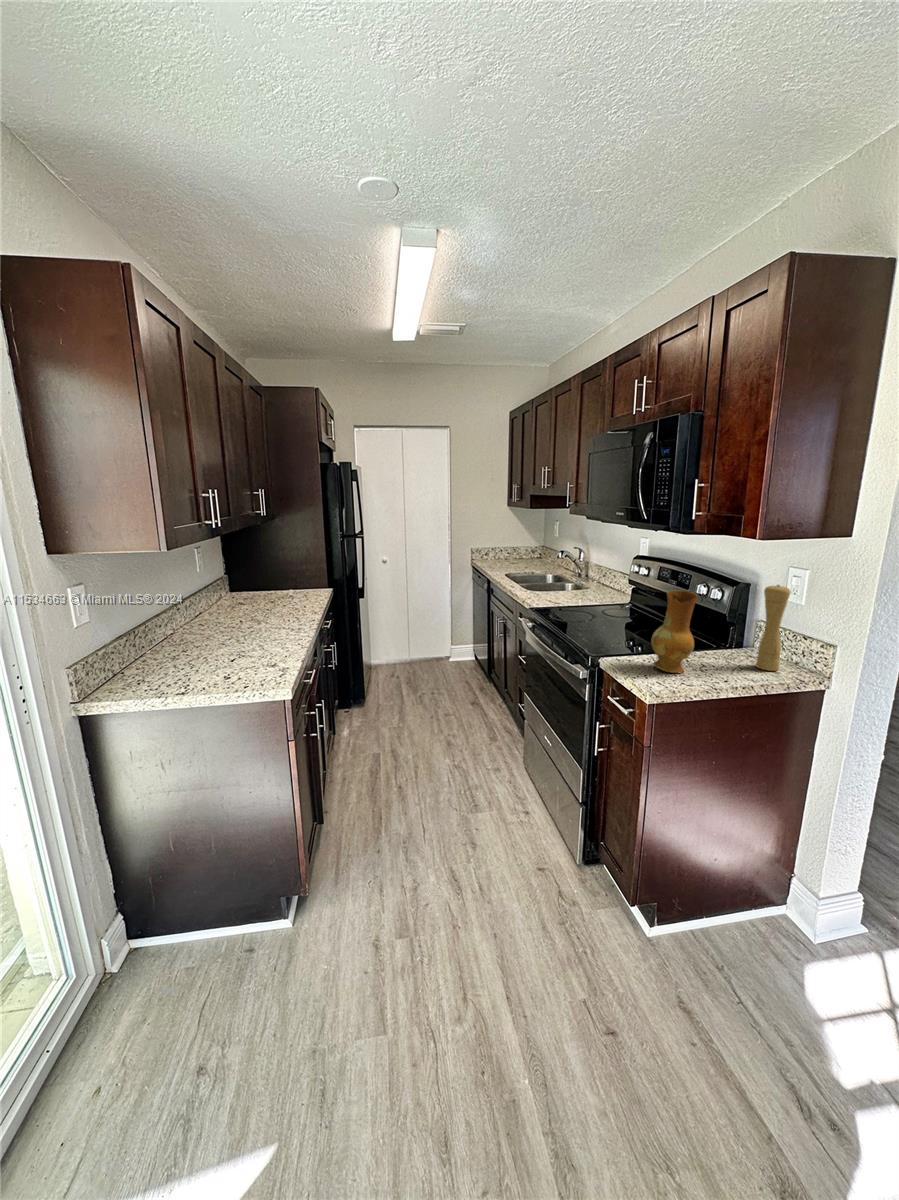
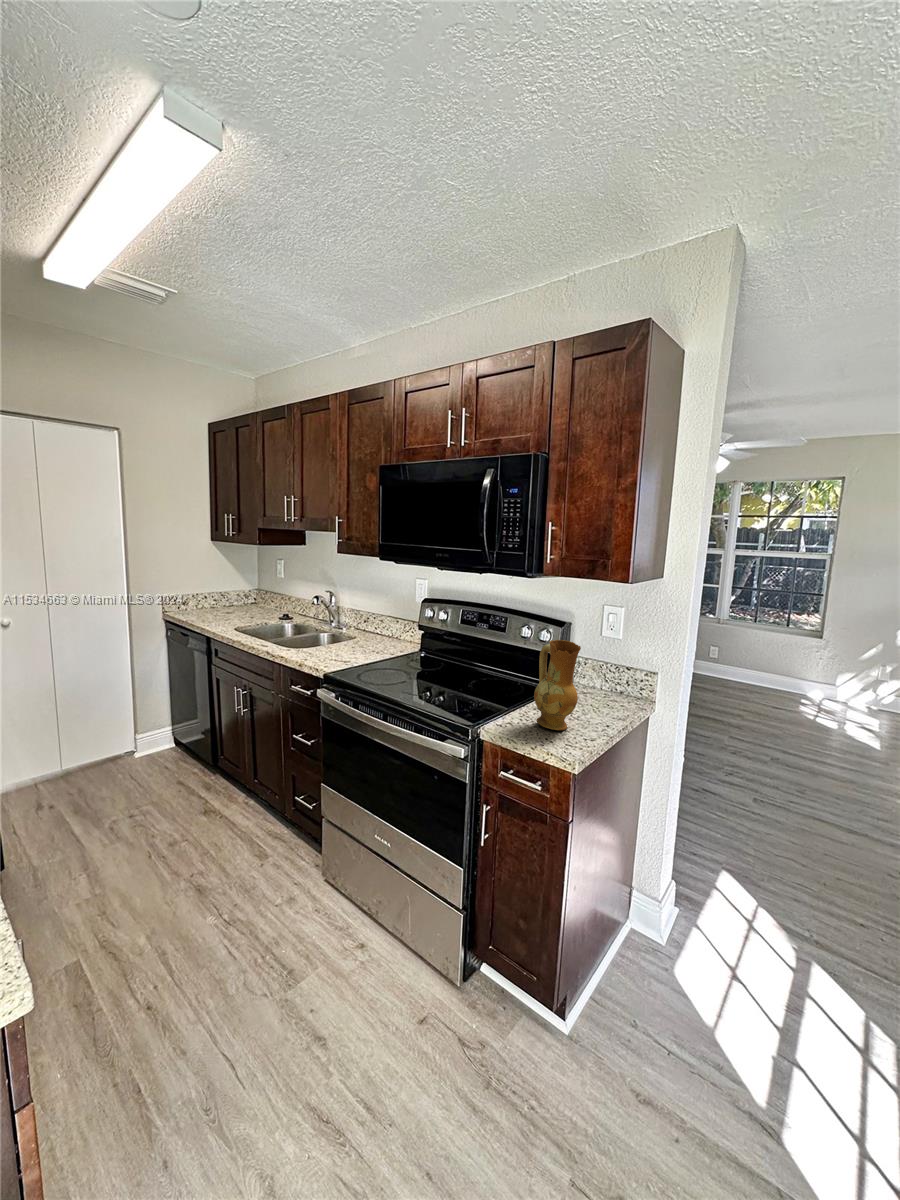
pepper mill: present [756,585,790,671] -> none [599,624,625,706]

